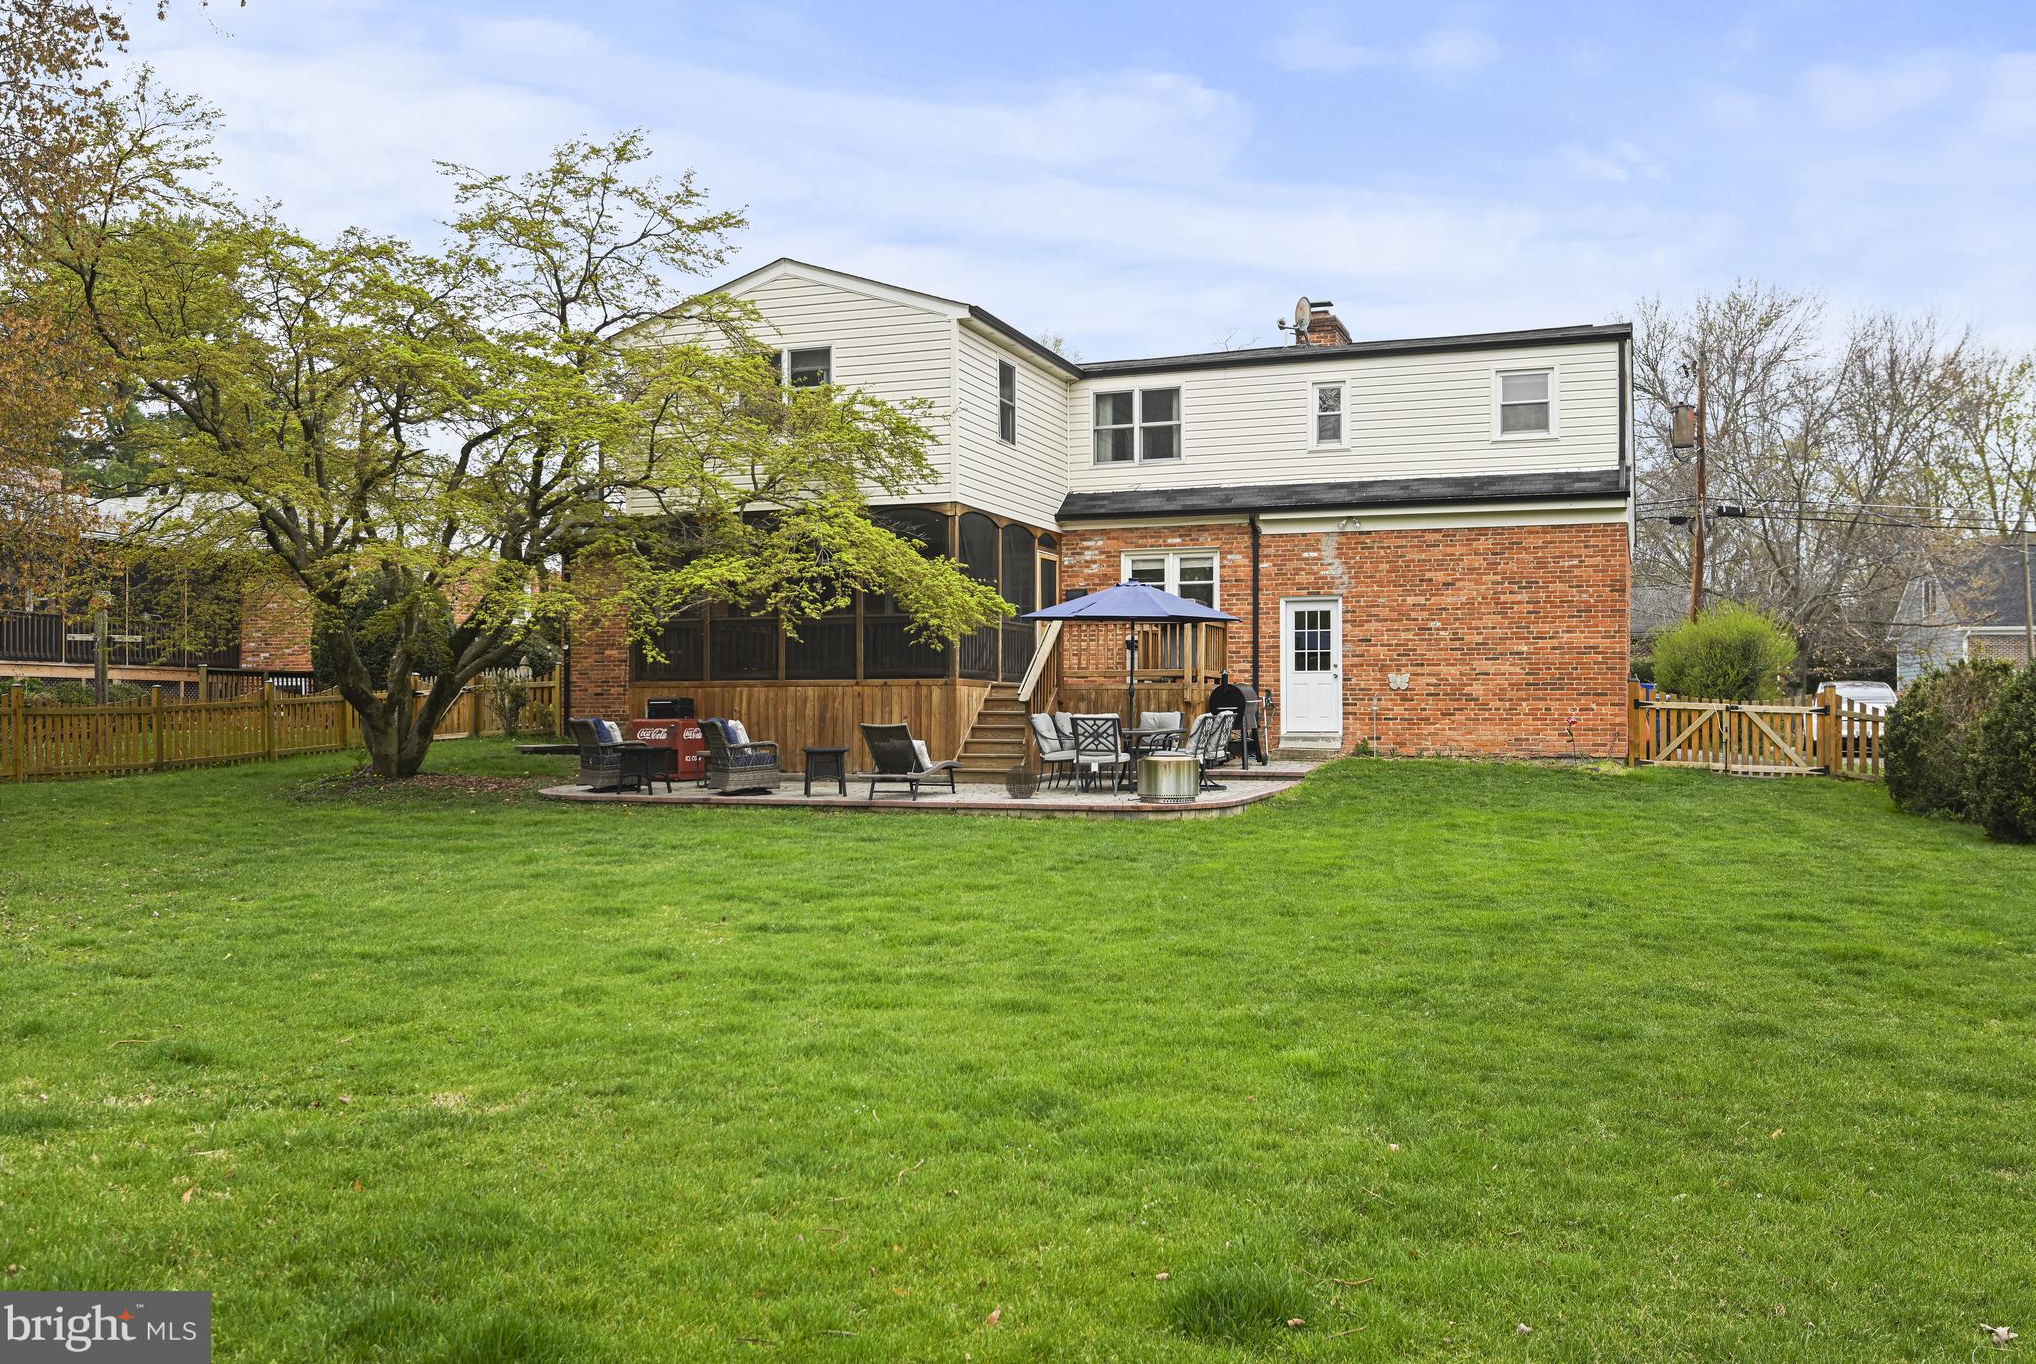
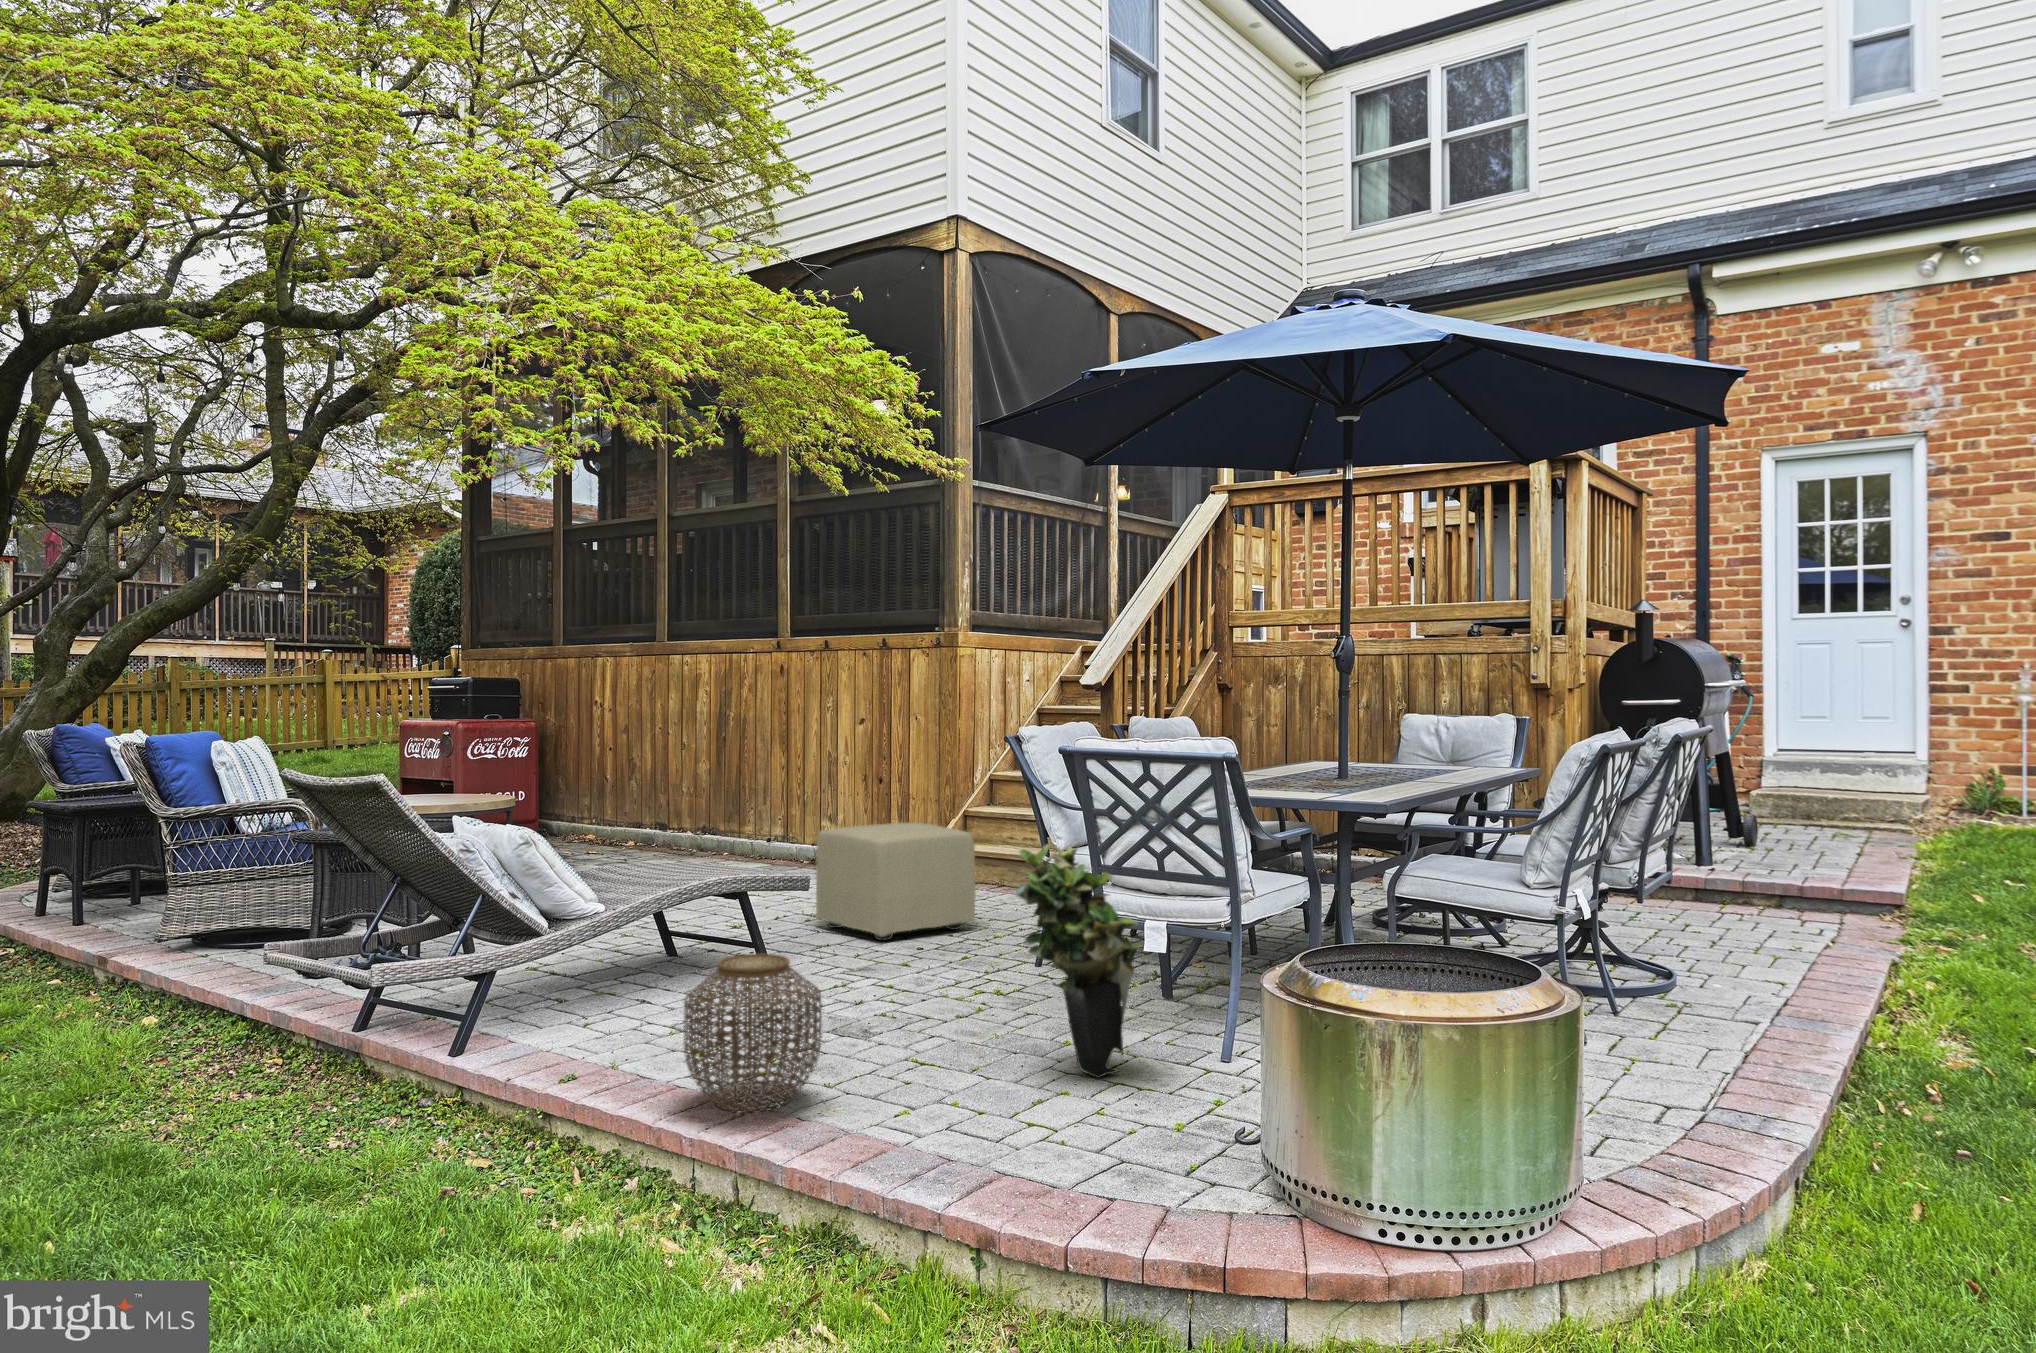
potted plant: none [1068,741,1101,796] -> present [1016,844,1141,1078]
ottoman: none [948,753,1005,791] -> present [816,823,976,941]

